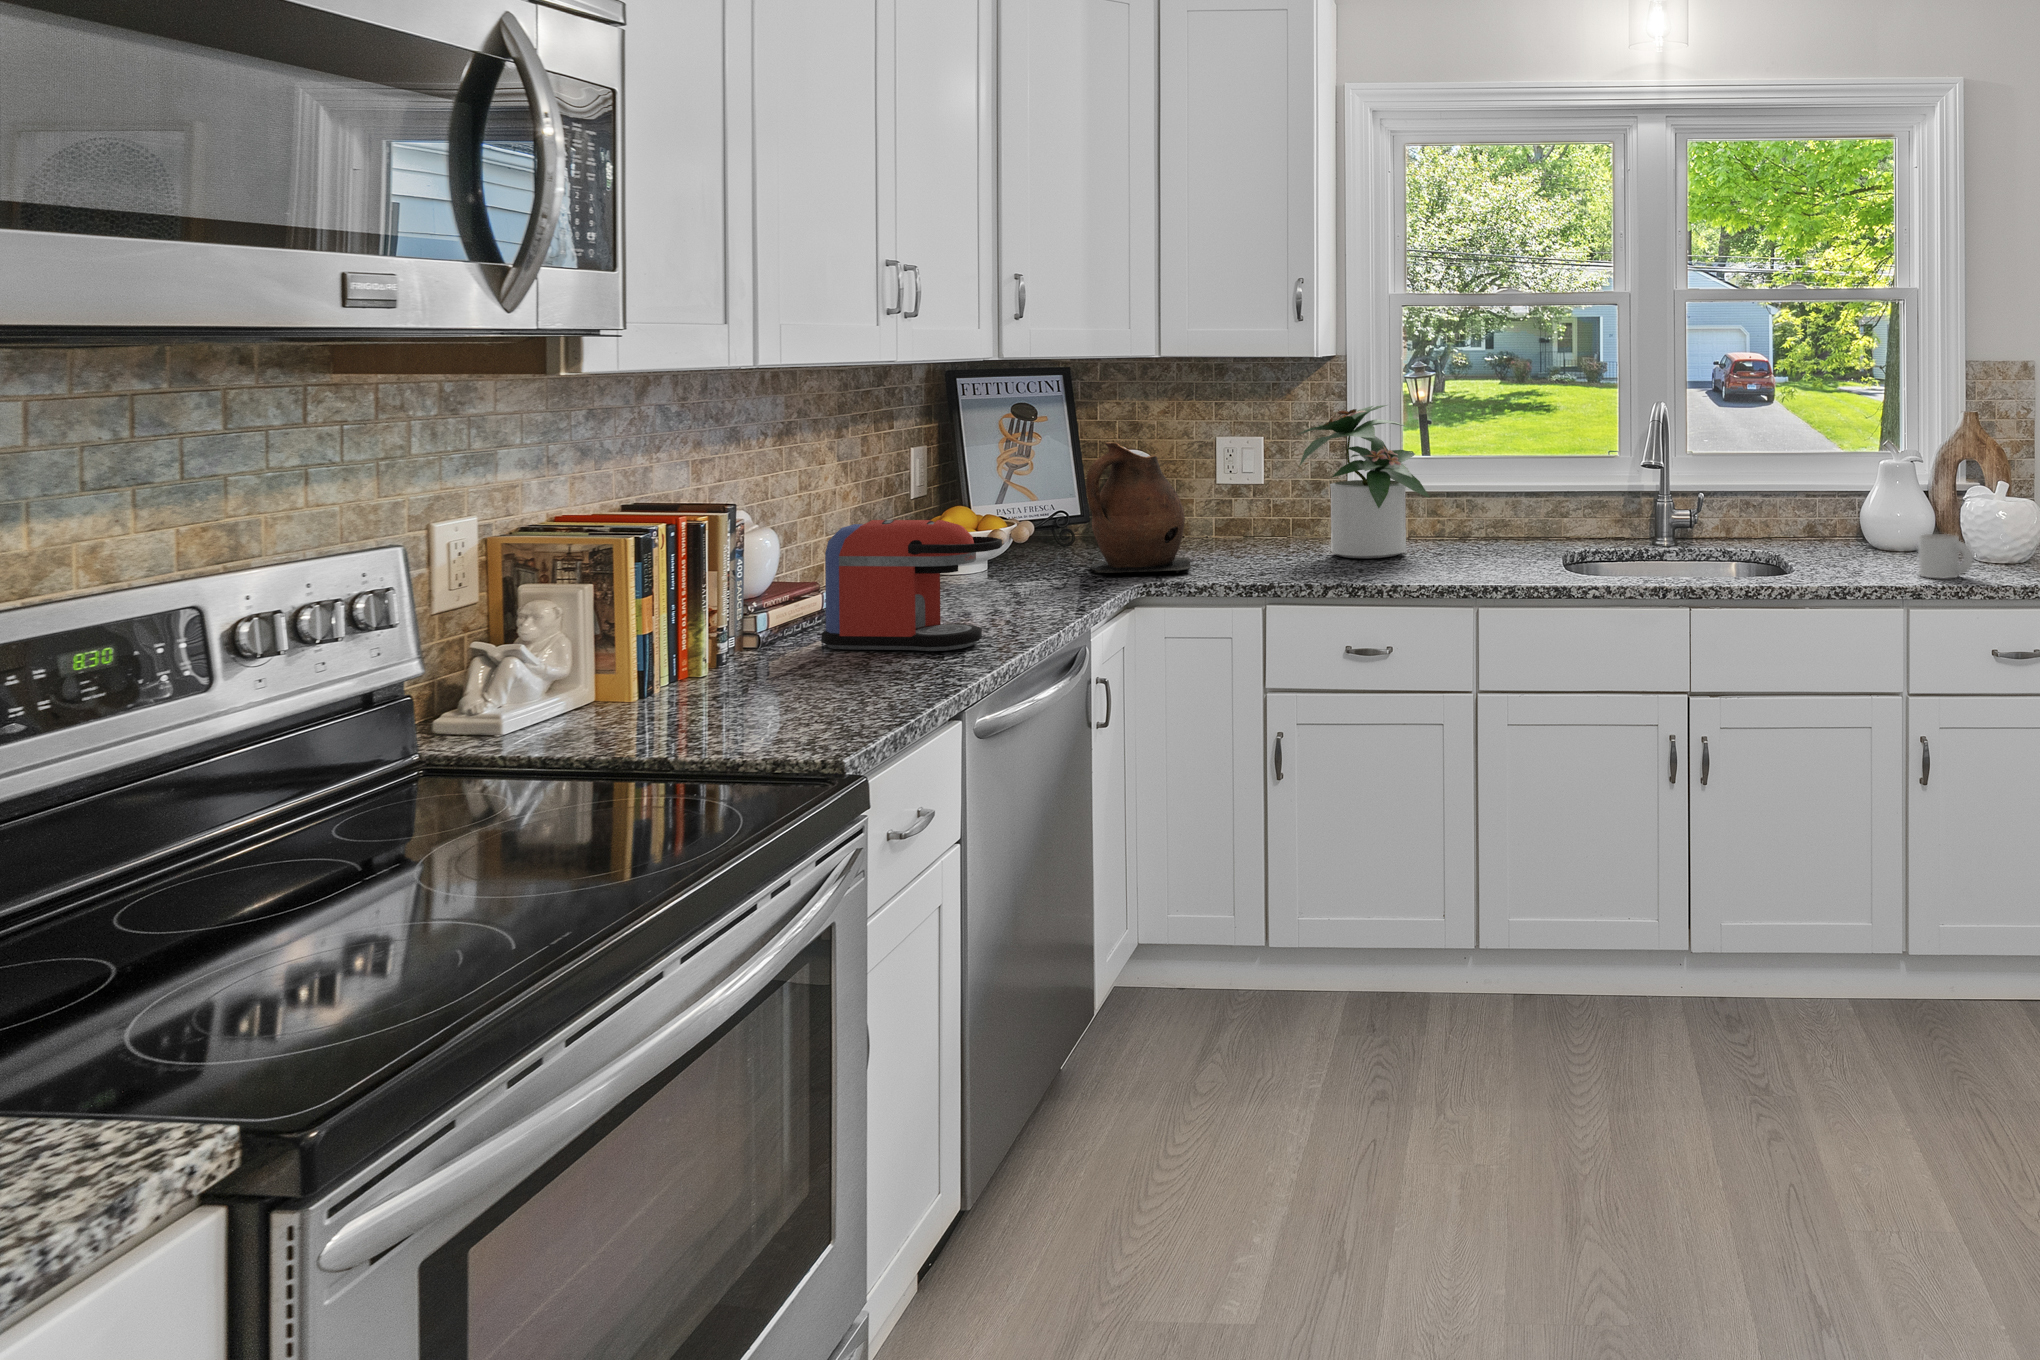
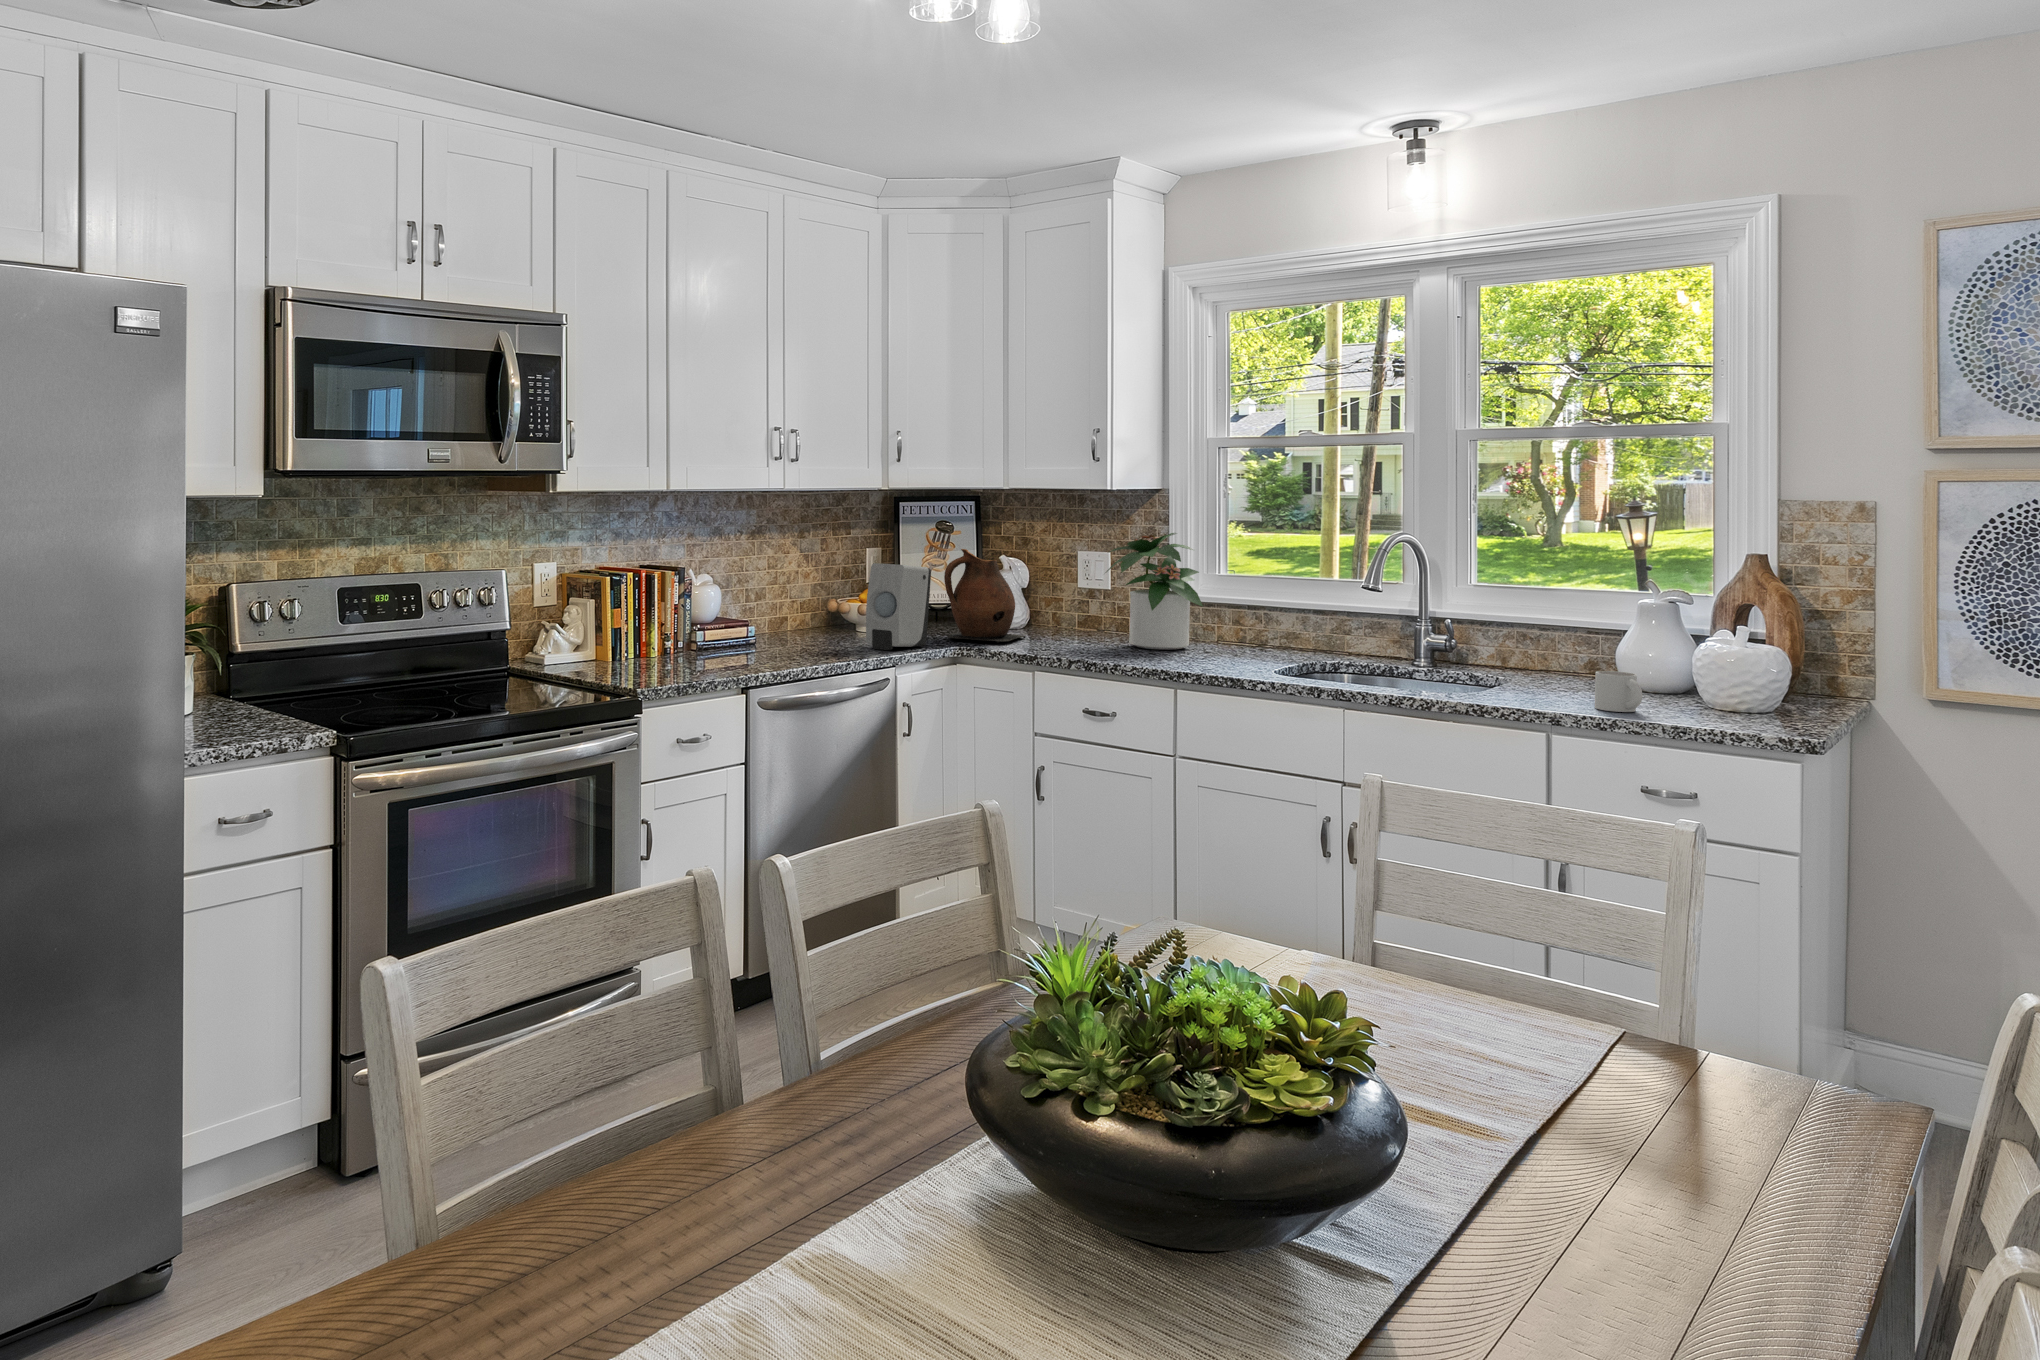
soap dispenser: none [1010,472,1093,604] -> present [866,563,931,650]
coffee maker: present [821,520,1002,651] -> none [731,583,822,664]

